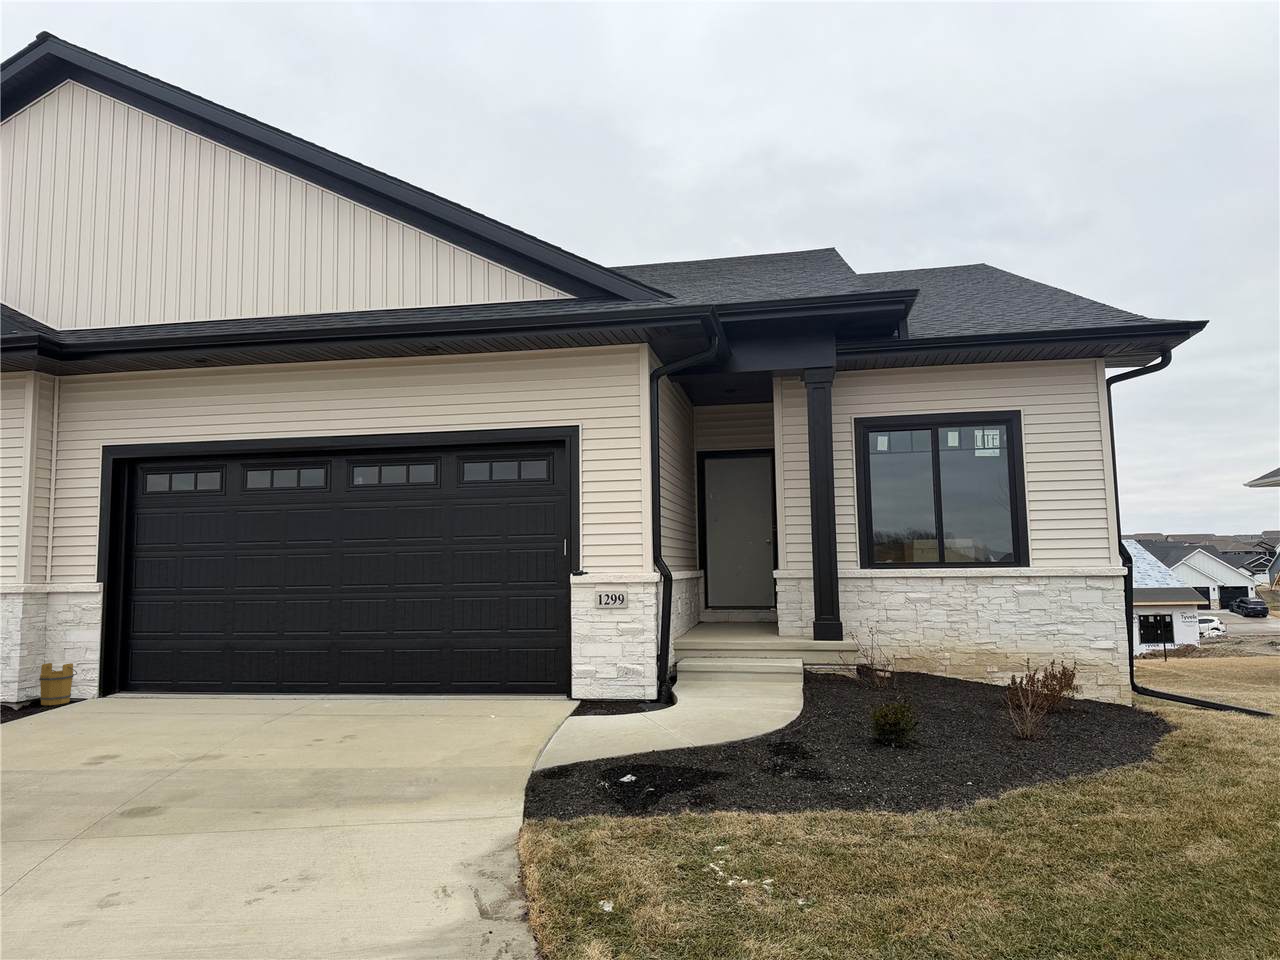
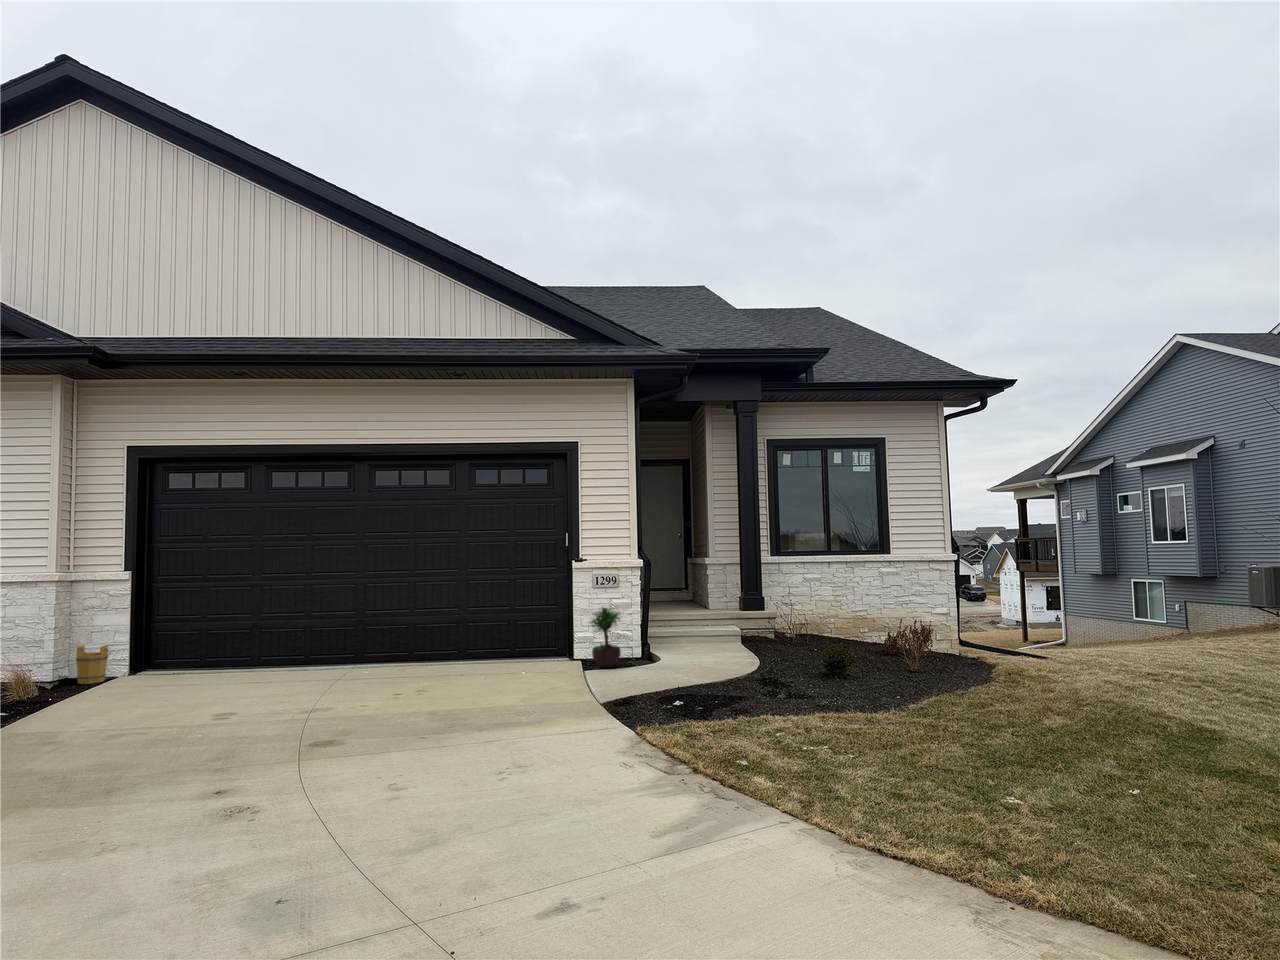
potted tree: none [578,626,627,711] -> present [588,607,621,667]

